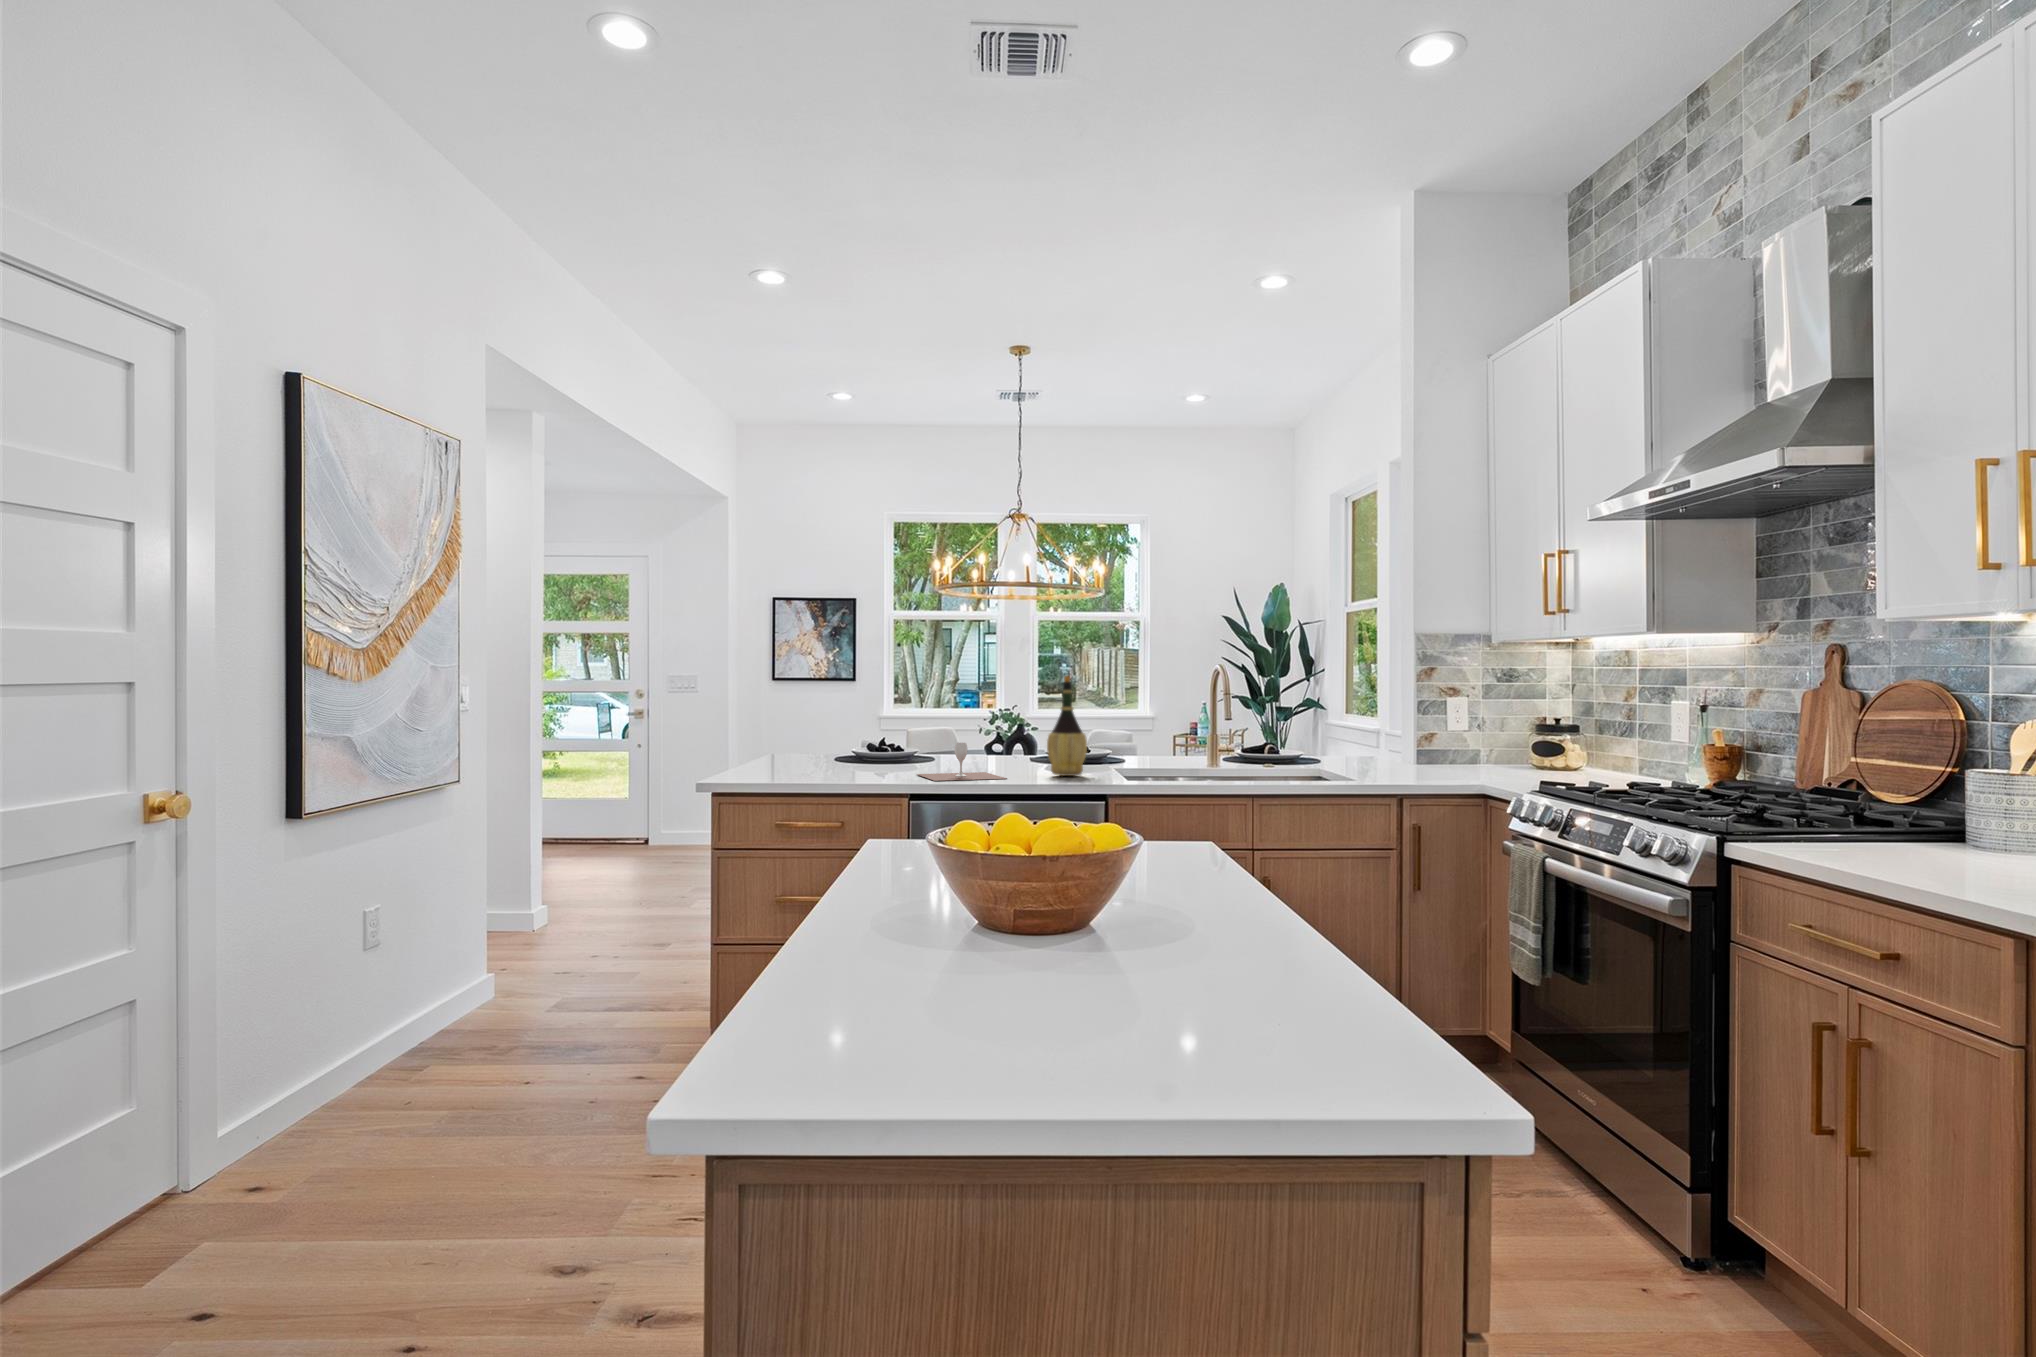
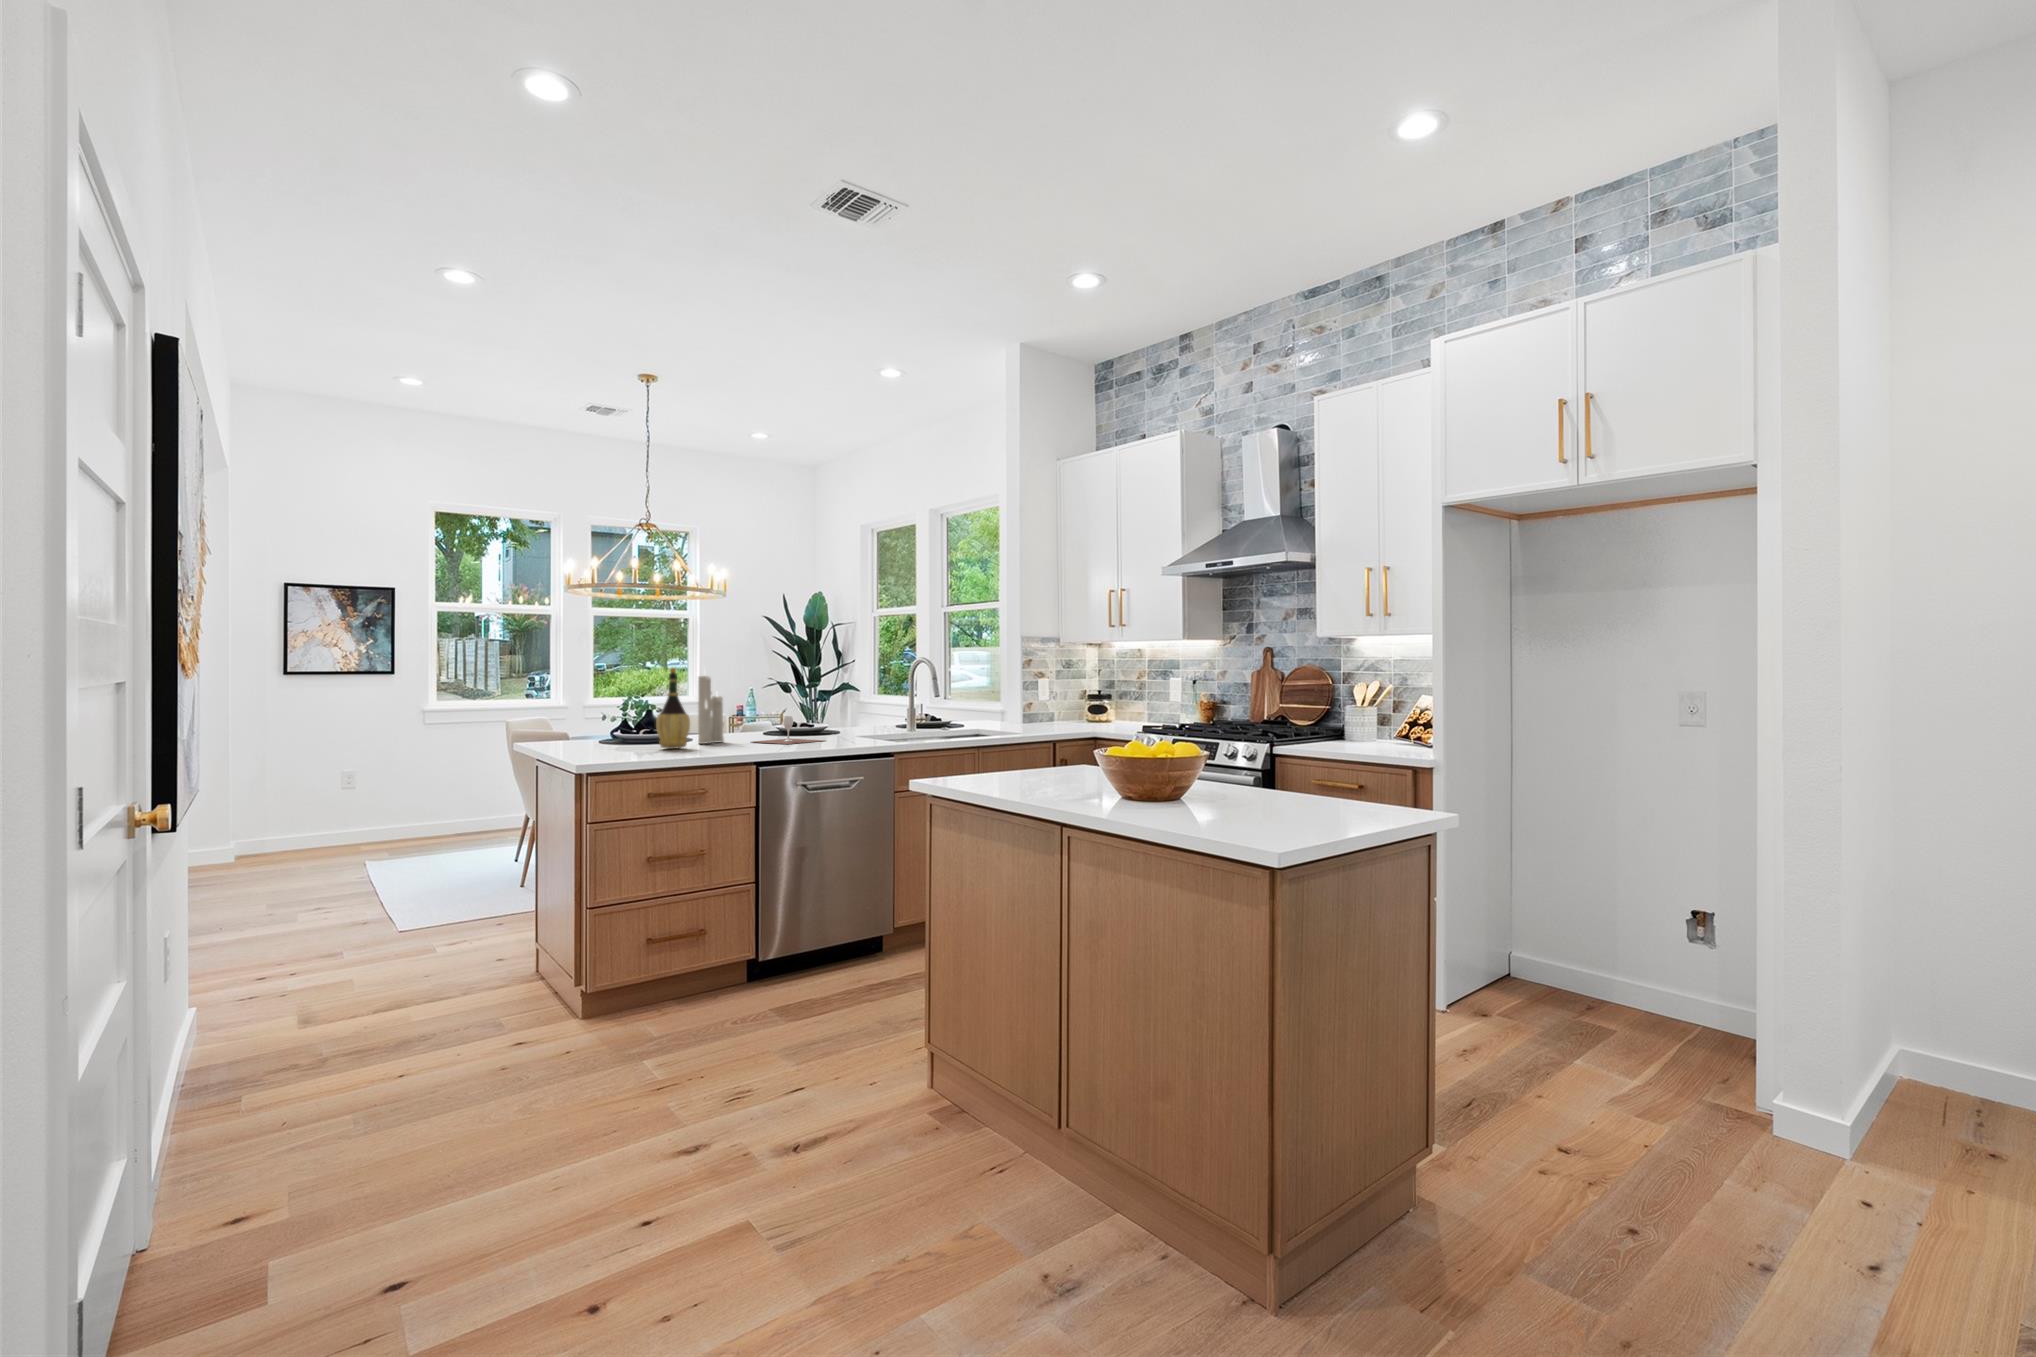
candle: none [854,670,900,773] -> present [698,675,724,744]
wine bottle: present [1047,676,1087,776] -> present [656,668,690,749]

